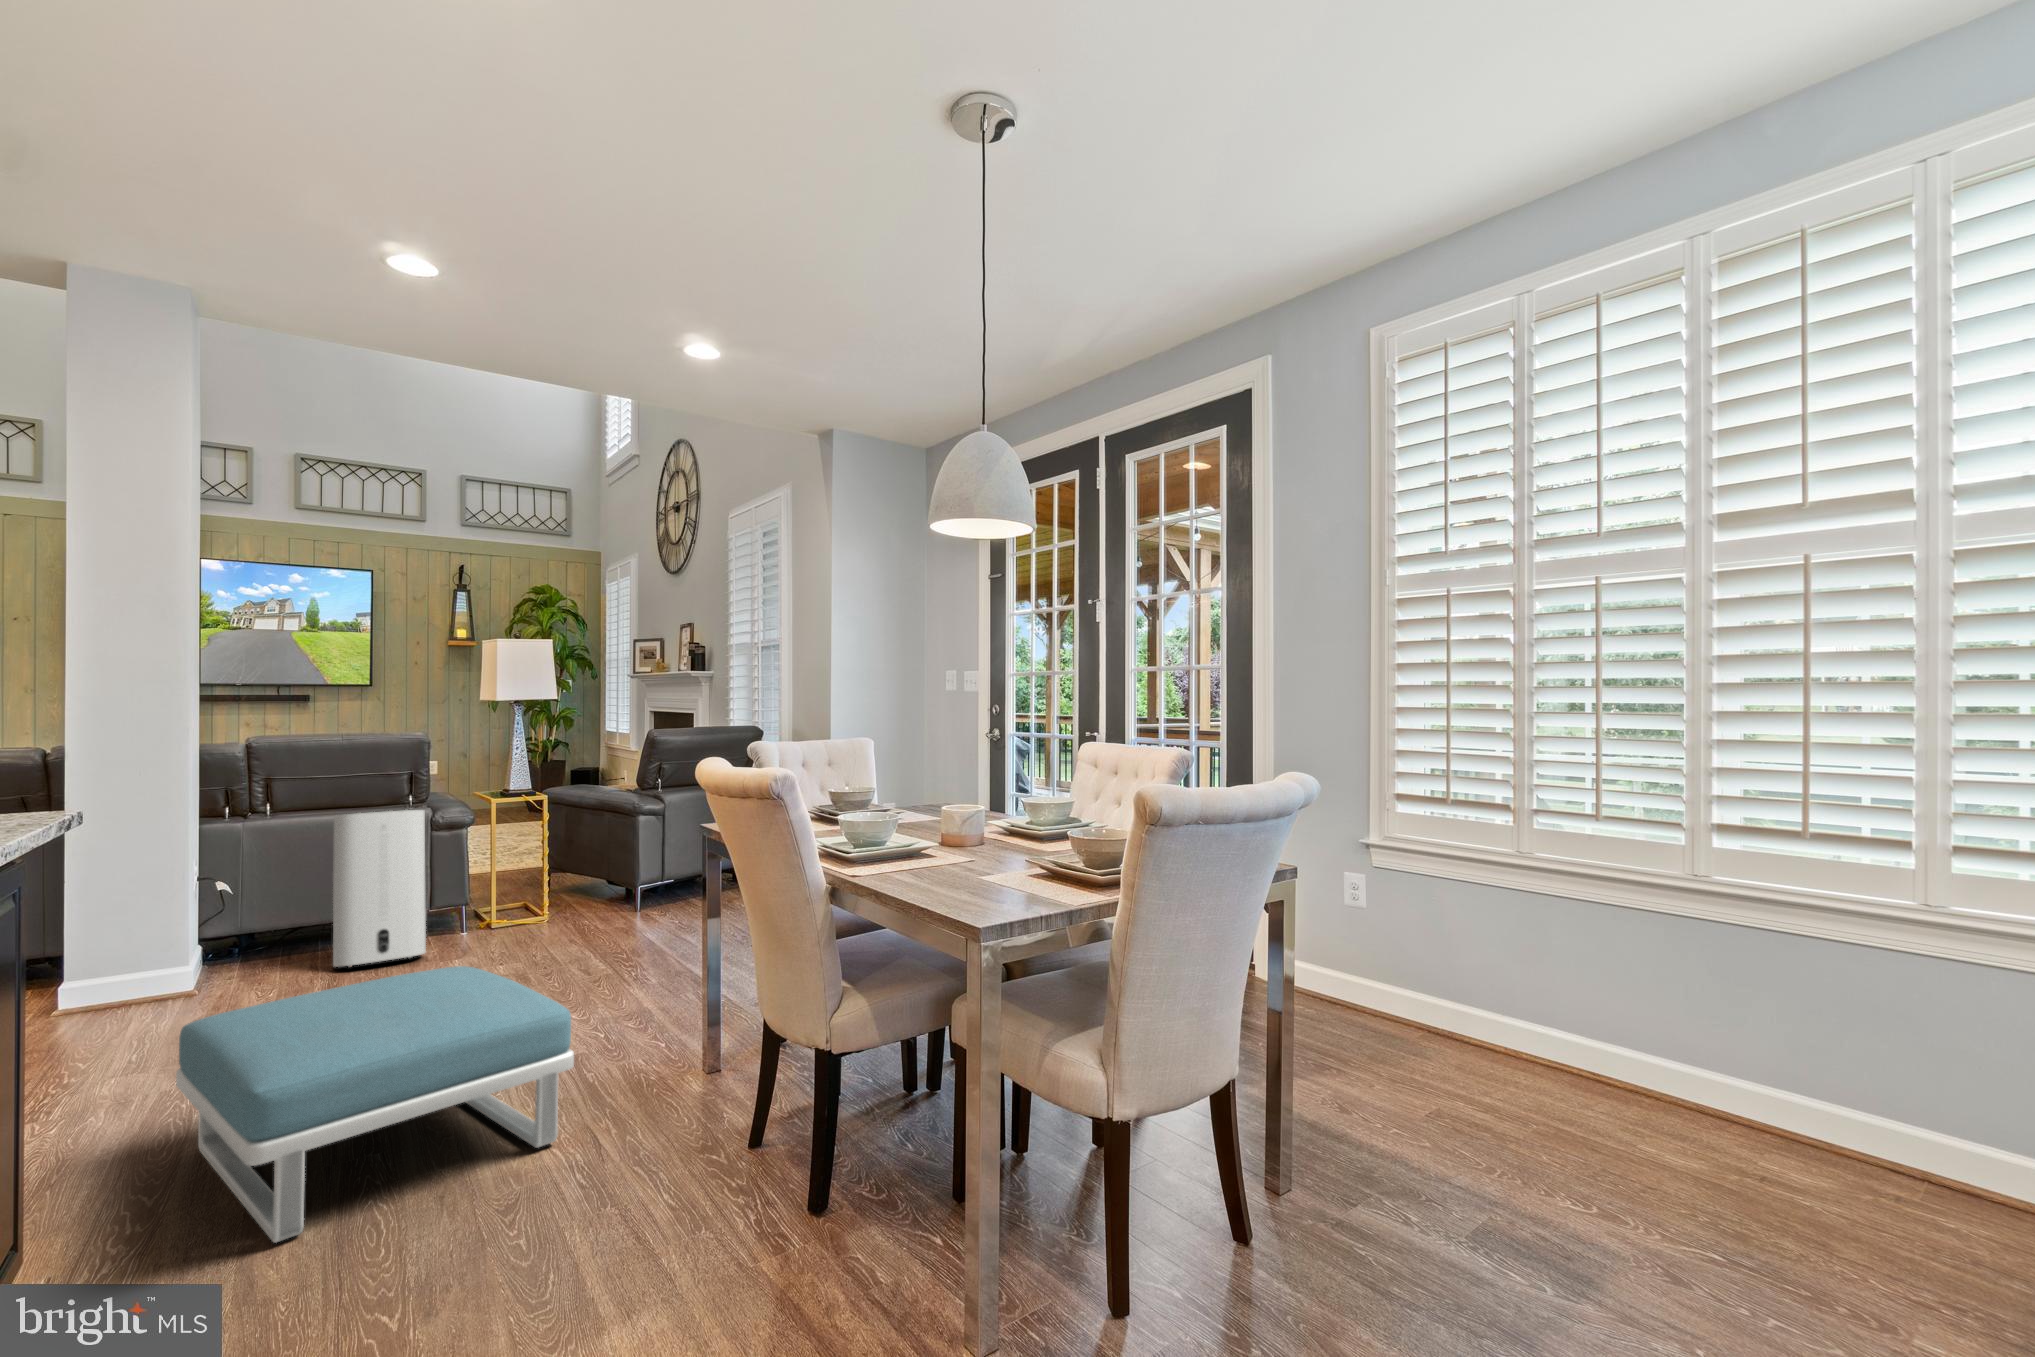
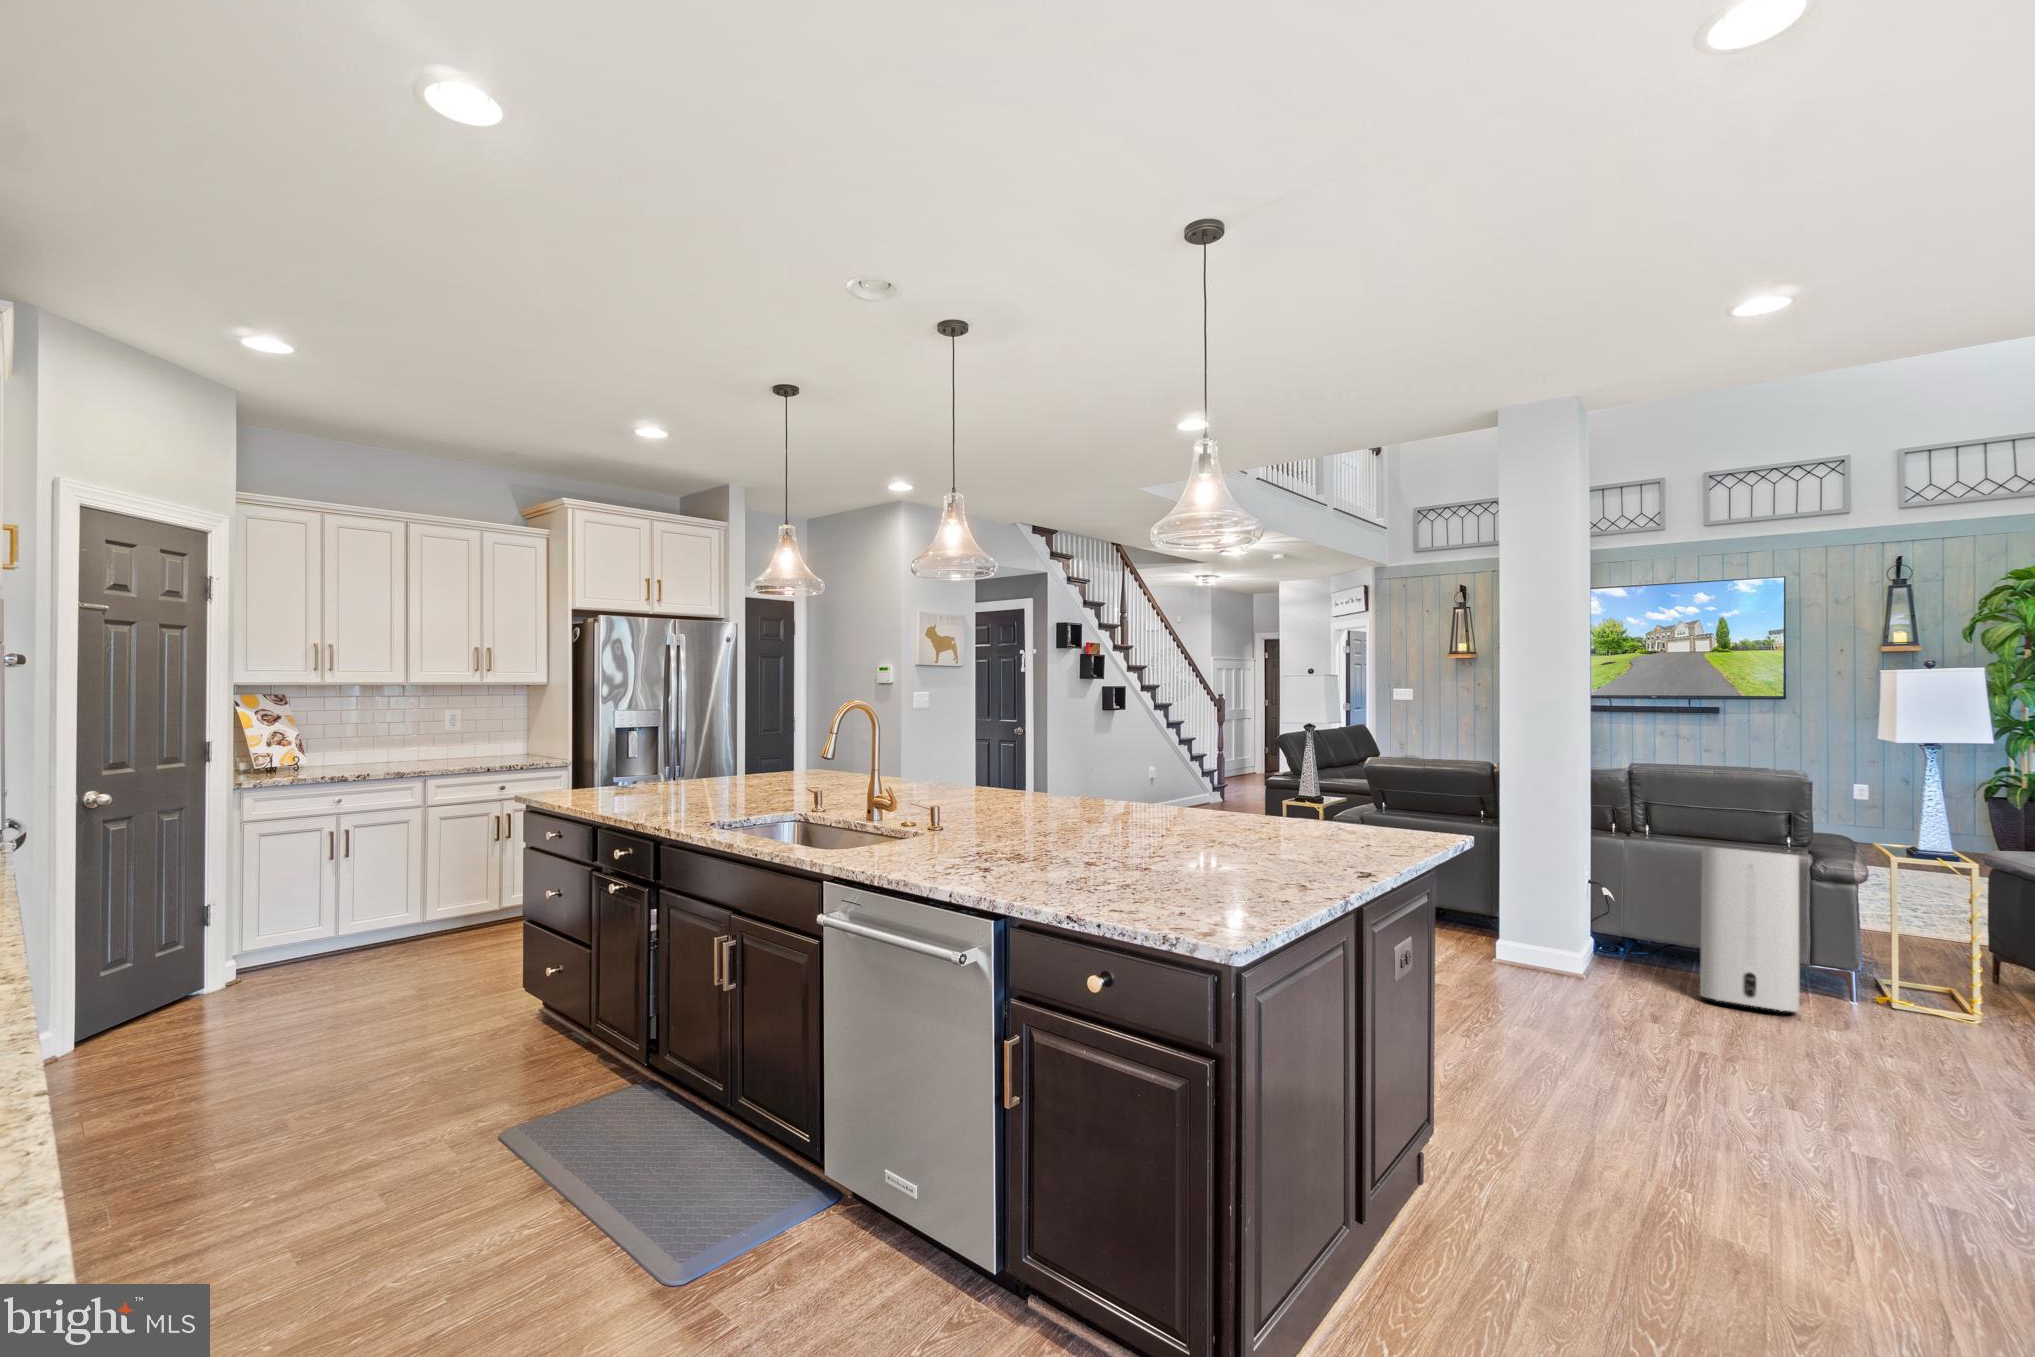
footstool: present [176,966,574,1243] -> none [1534,1008,1917,1286]

